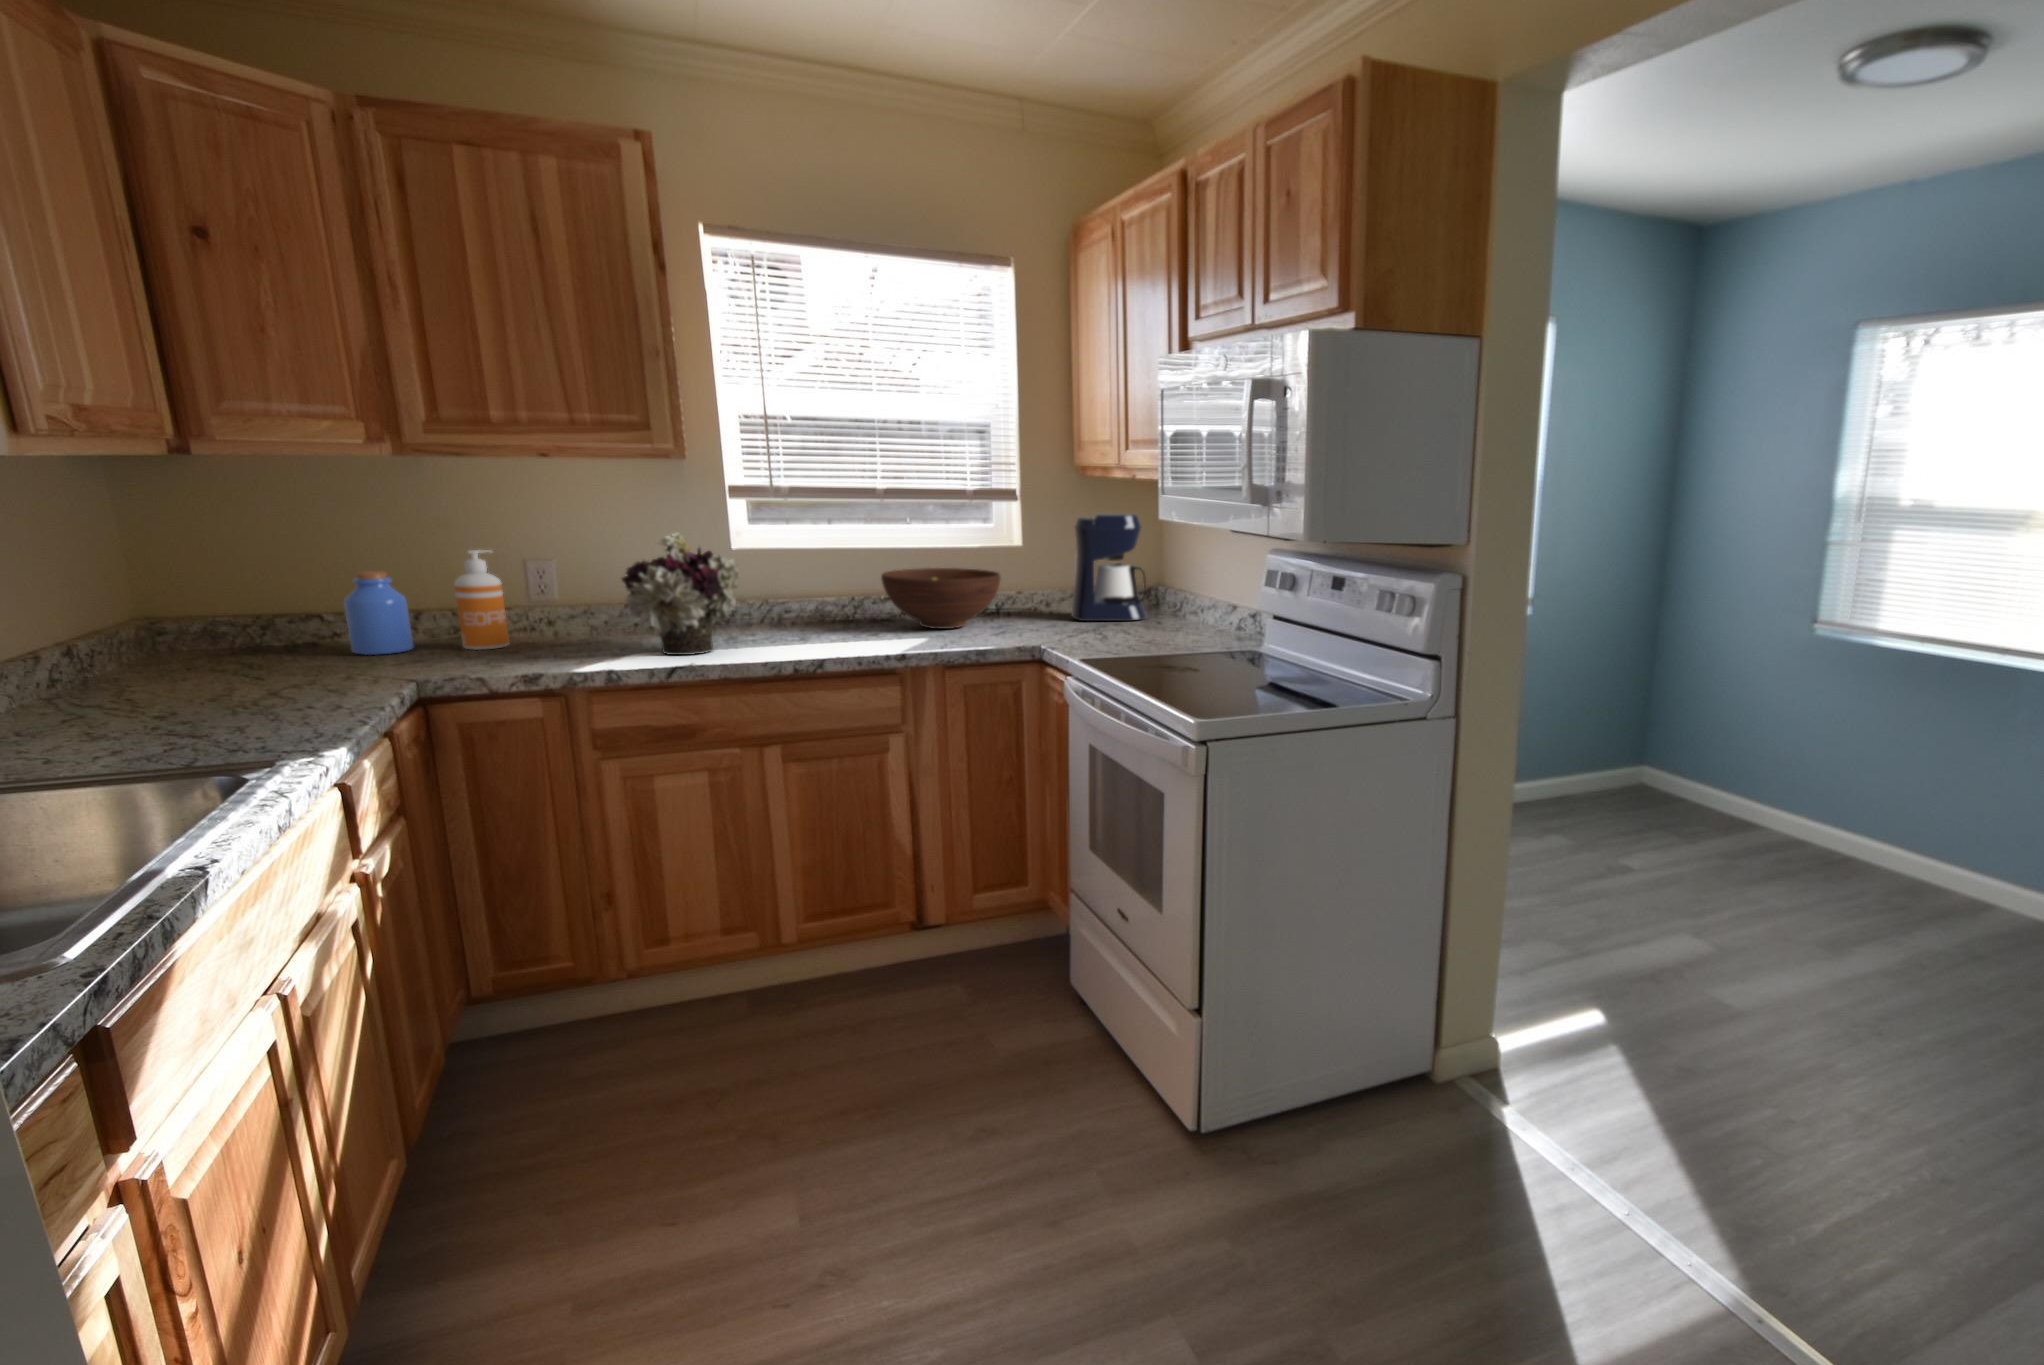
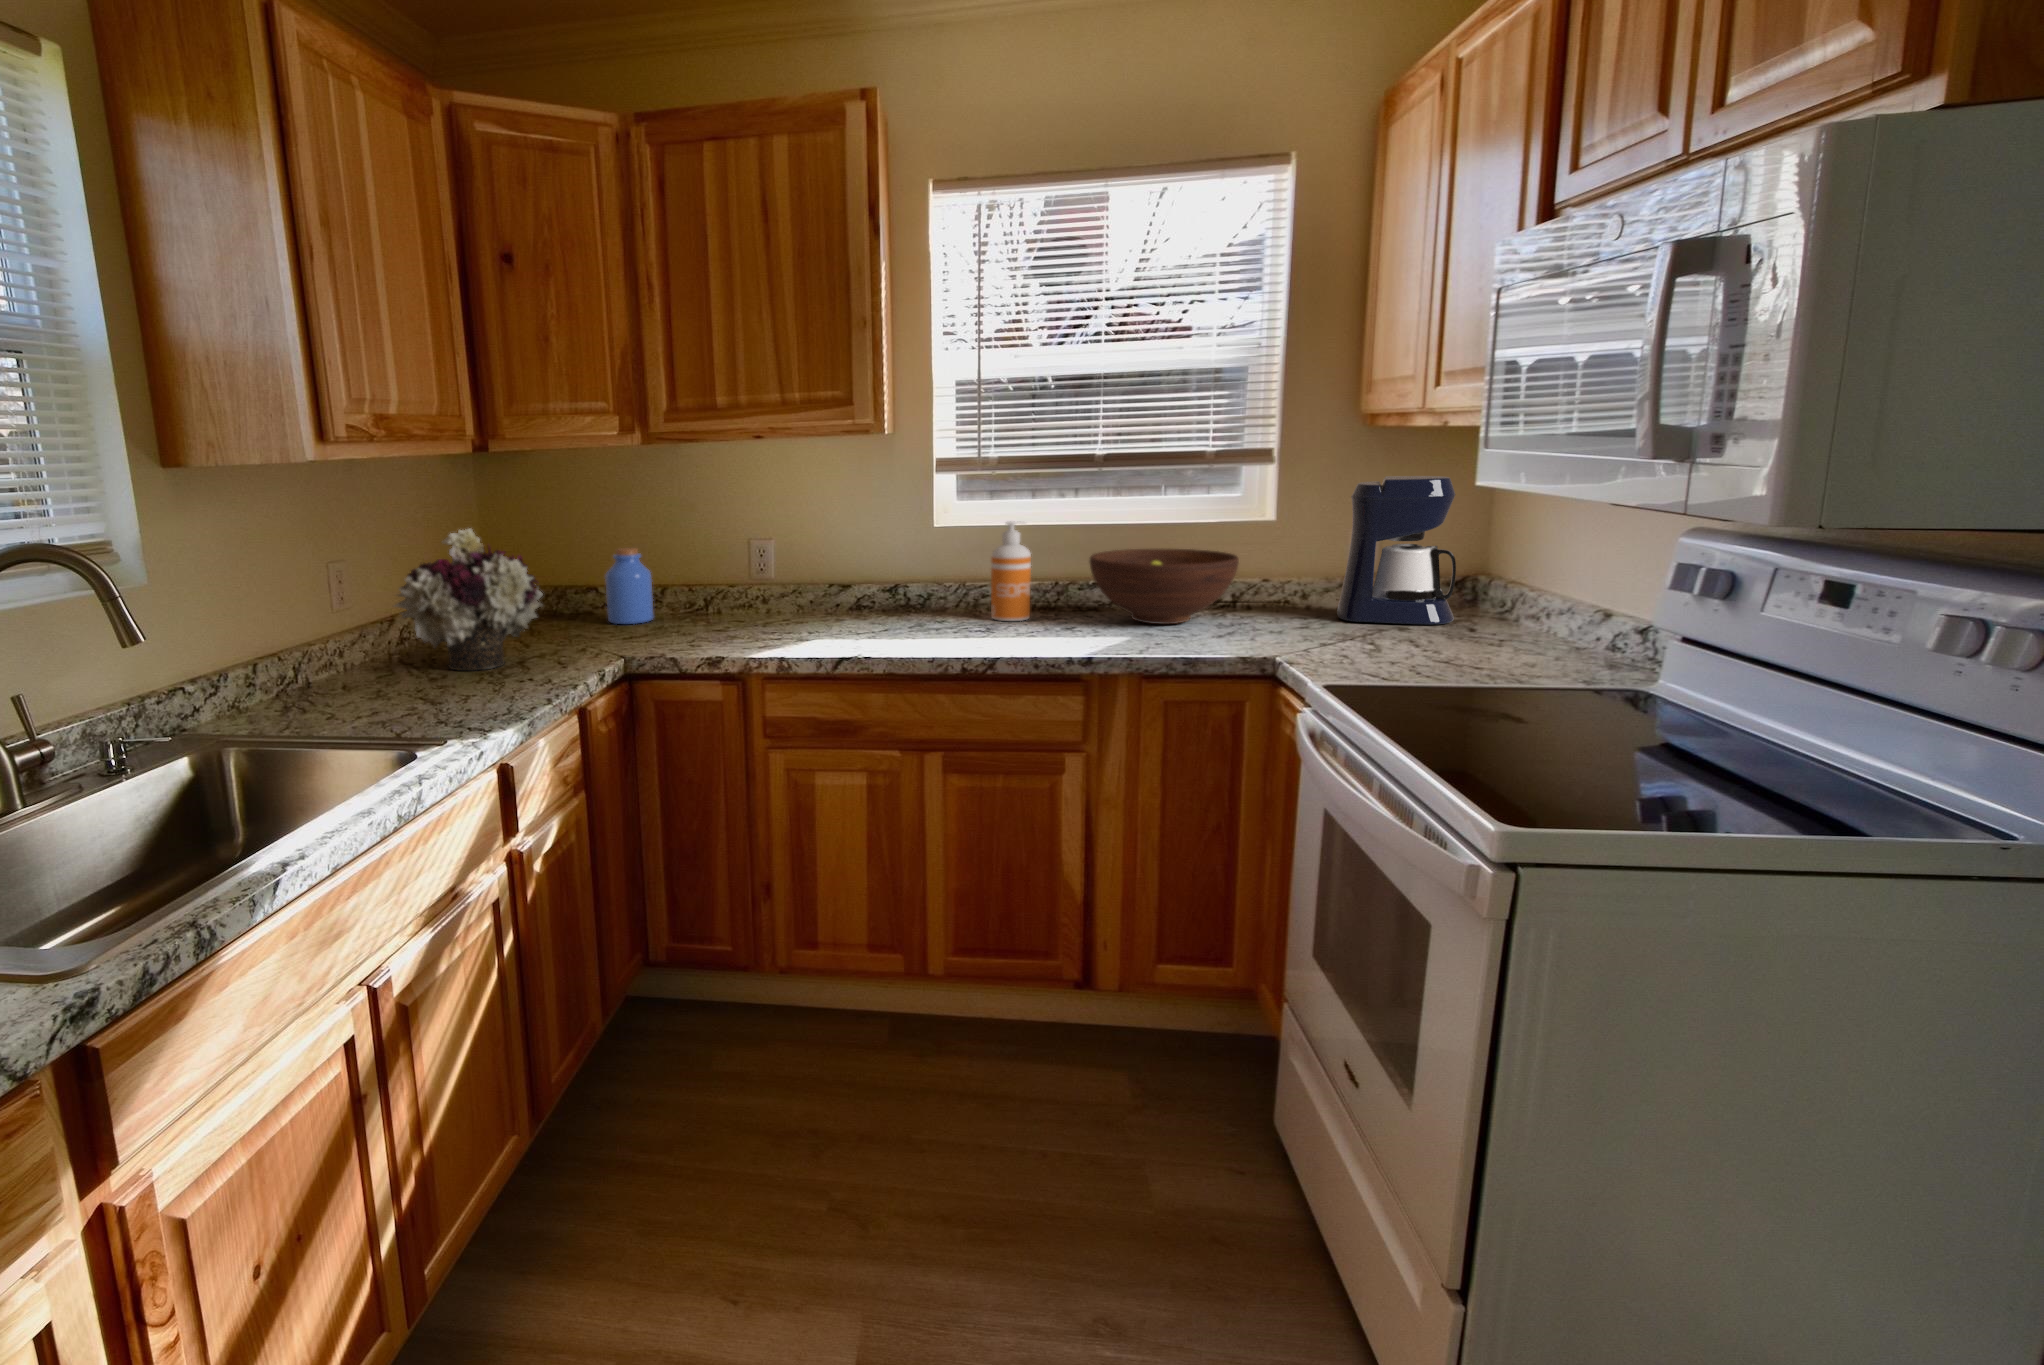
flower arrangement: present [622,533,739,655] -> present [395,529,542,671]
soap dispenser: present [454,550,509,650] -> present [991,521,1031,621]

